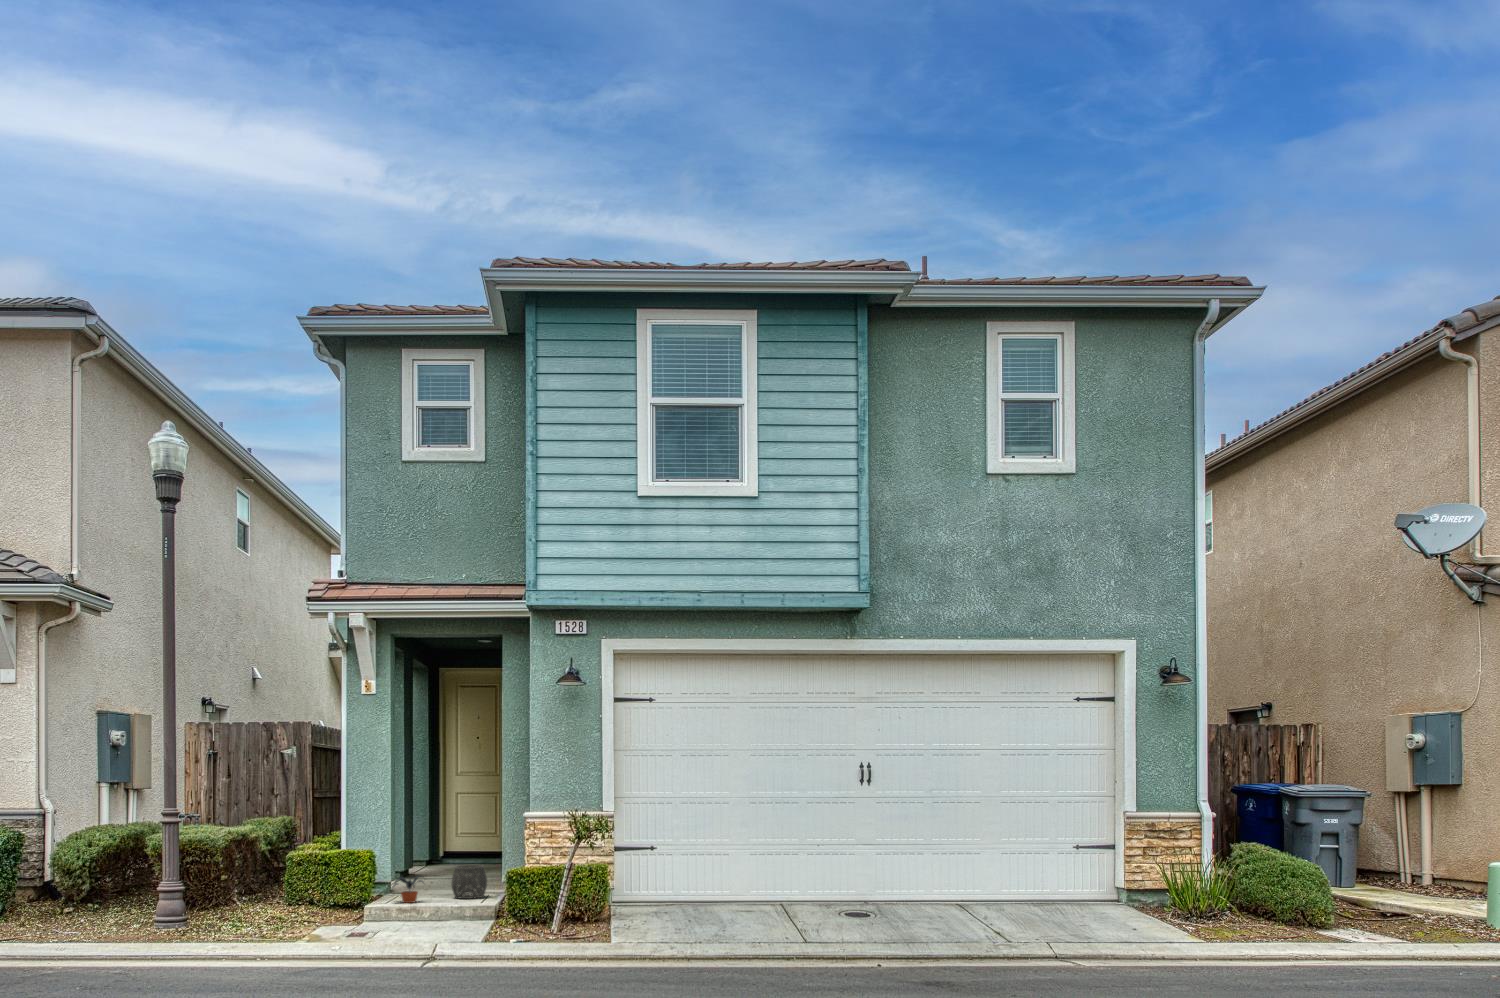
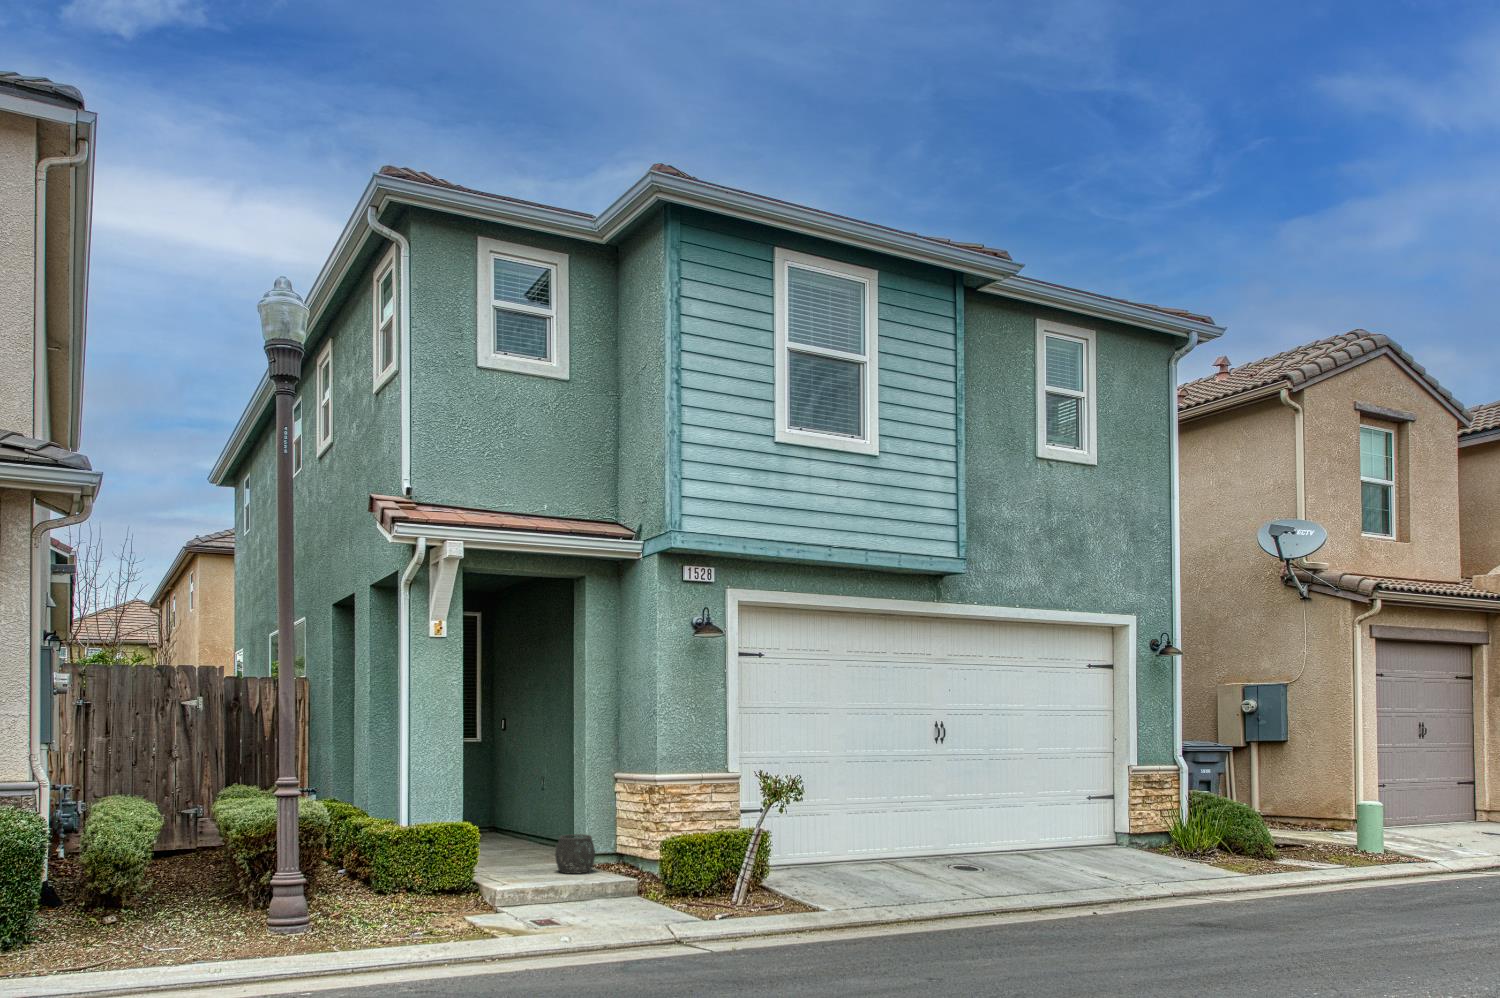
potted plant: present [393,876,423,903] -> none [511,849,550,882]

